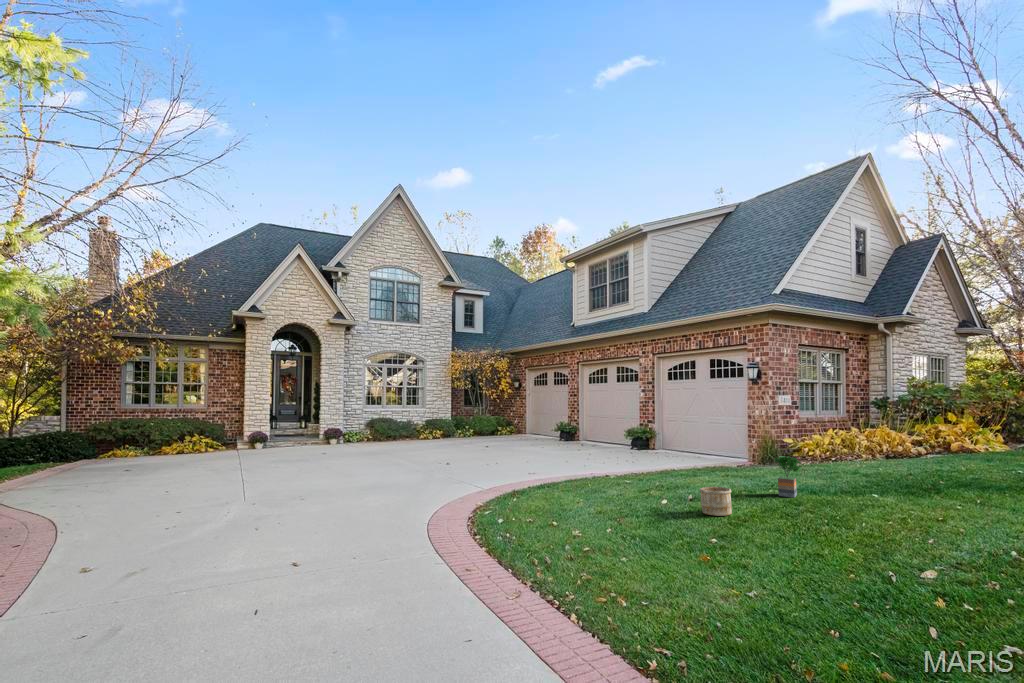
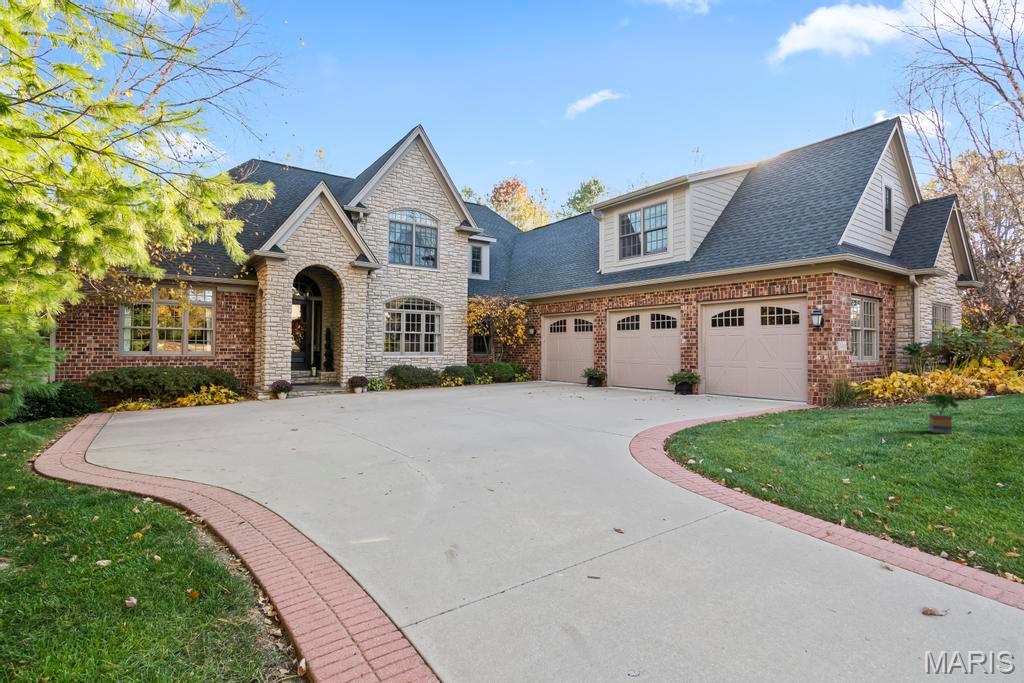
wooden bucket: present [700,487,732,516] -> none [890,424,930,452]

